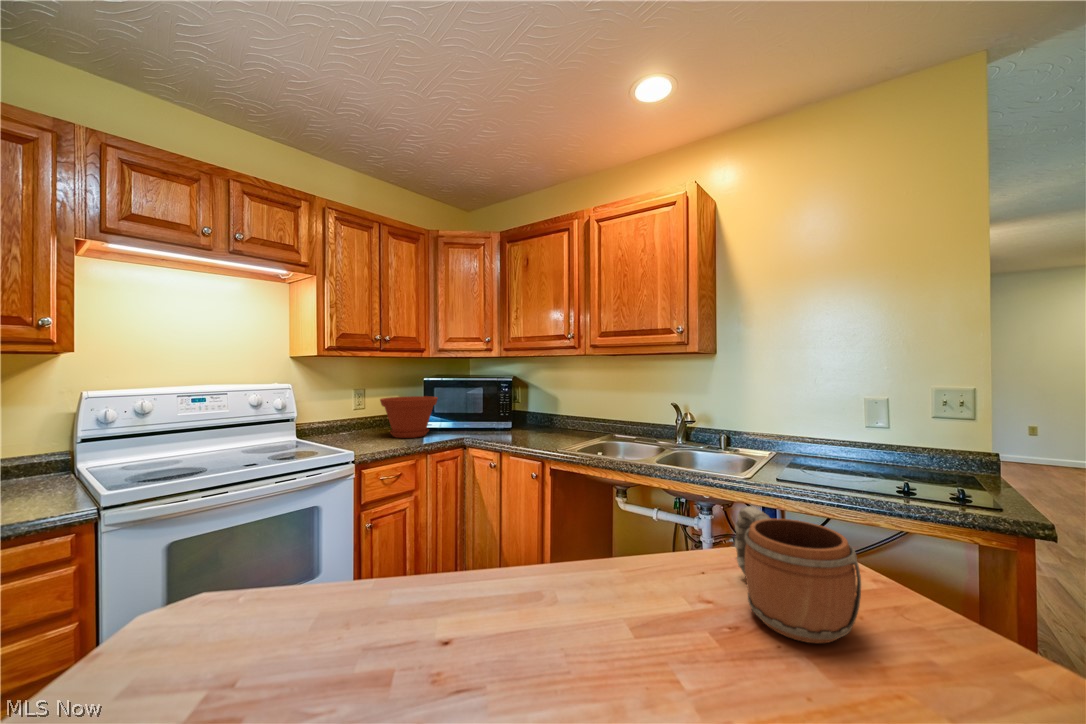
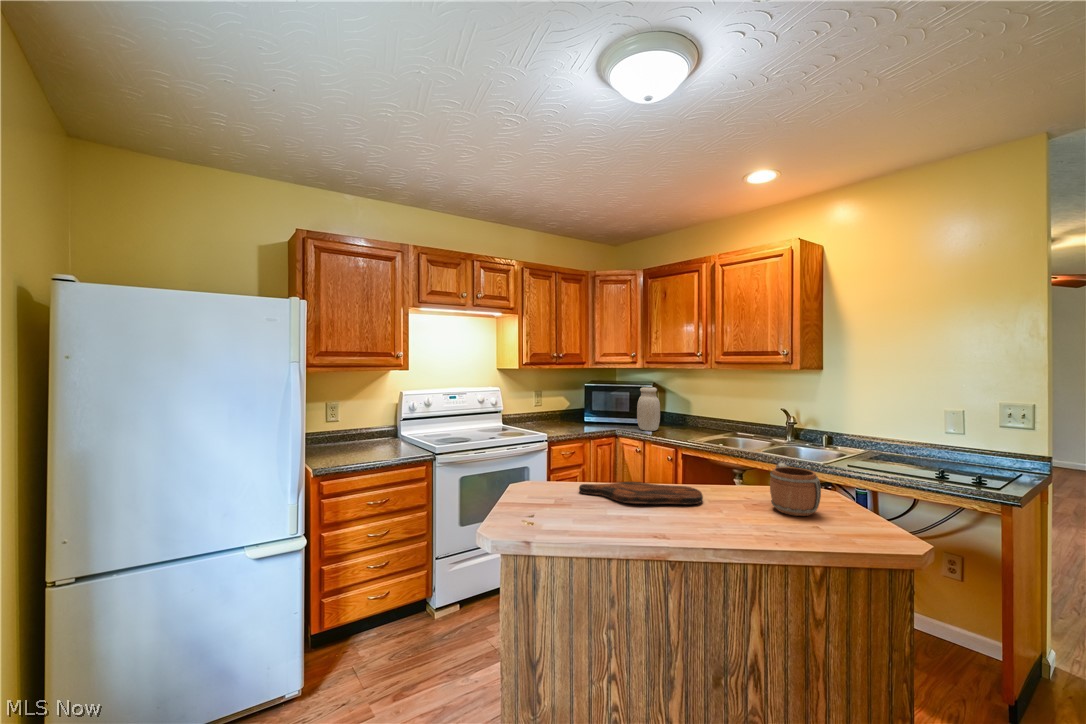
jar: none [493,380,522,438] -> present [637,387,660,431]
plant pot: present [380,396,438,438] -> none [555,397,596,427]
cutting board: none [308,572,605,661] -> present [579,482,703,504]

